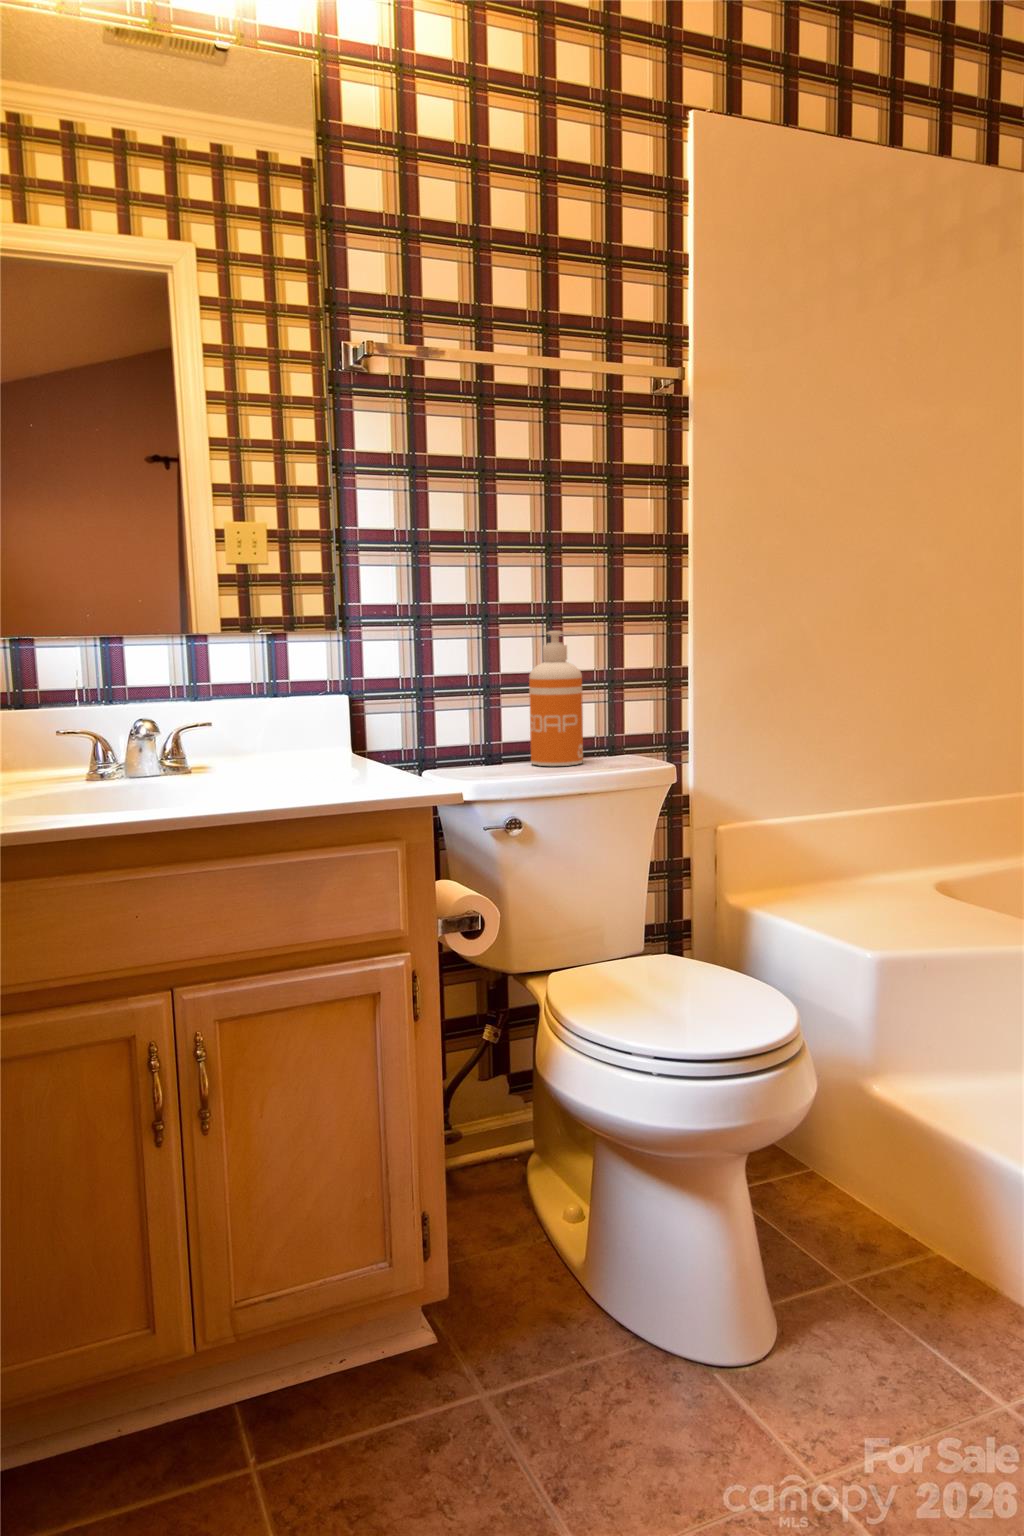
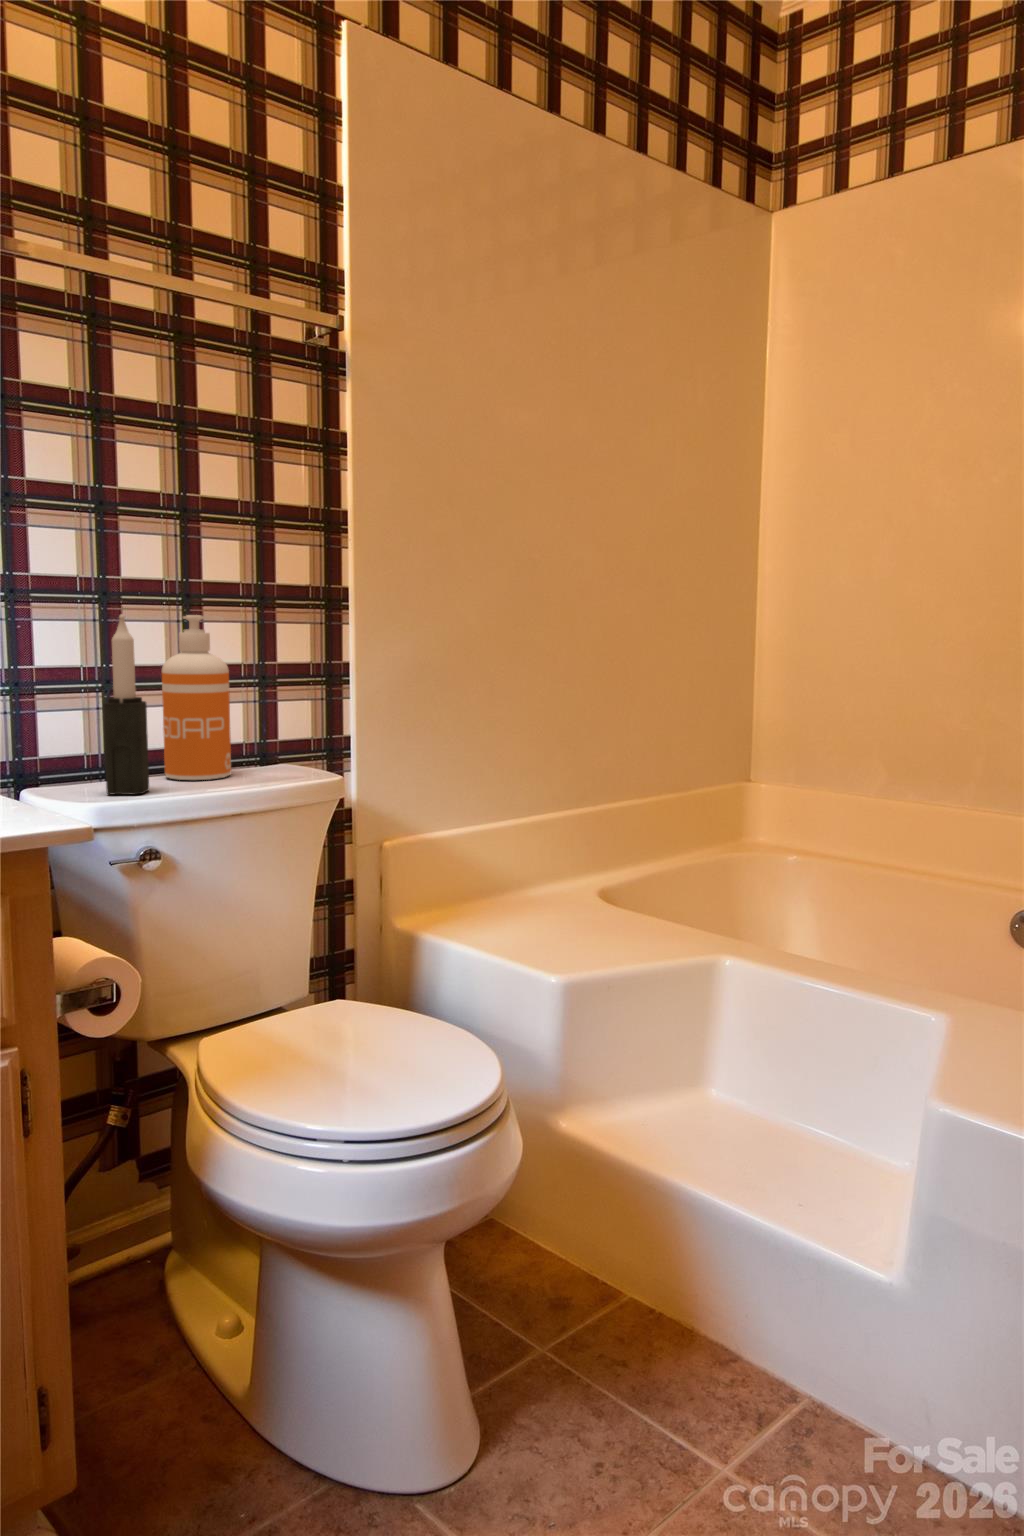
candle: none [482,633,516,776] -> present [103,615,149,795]

